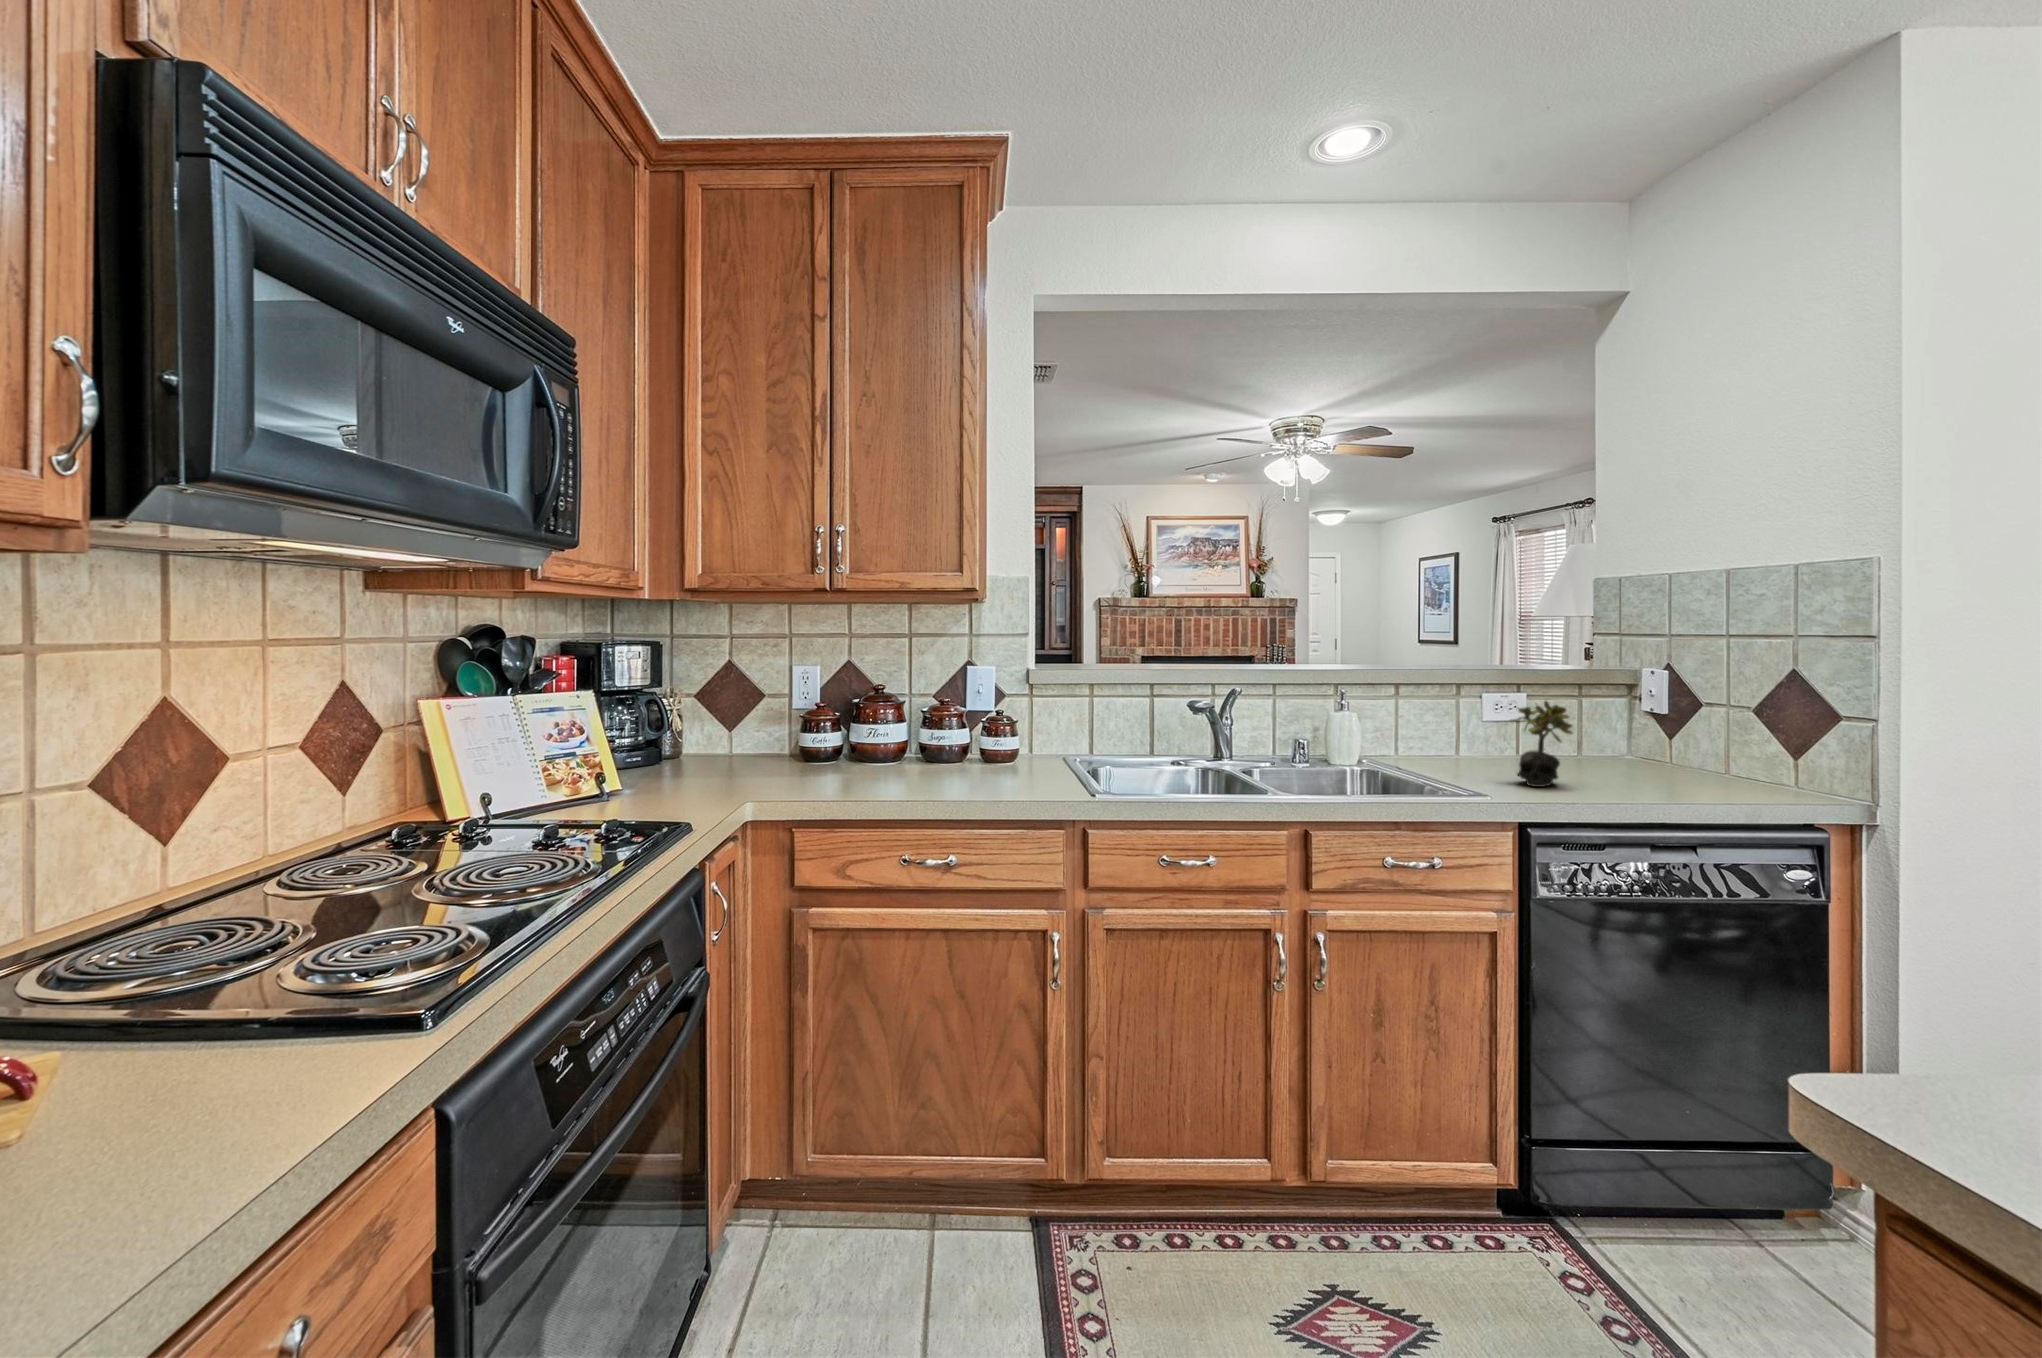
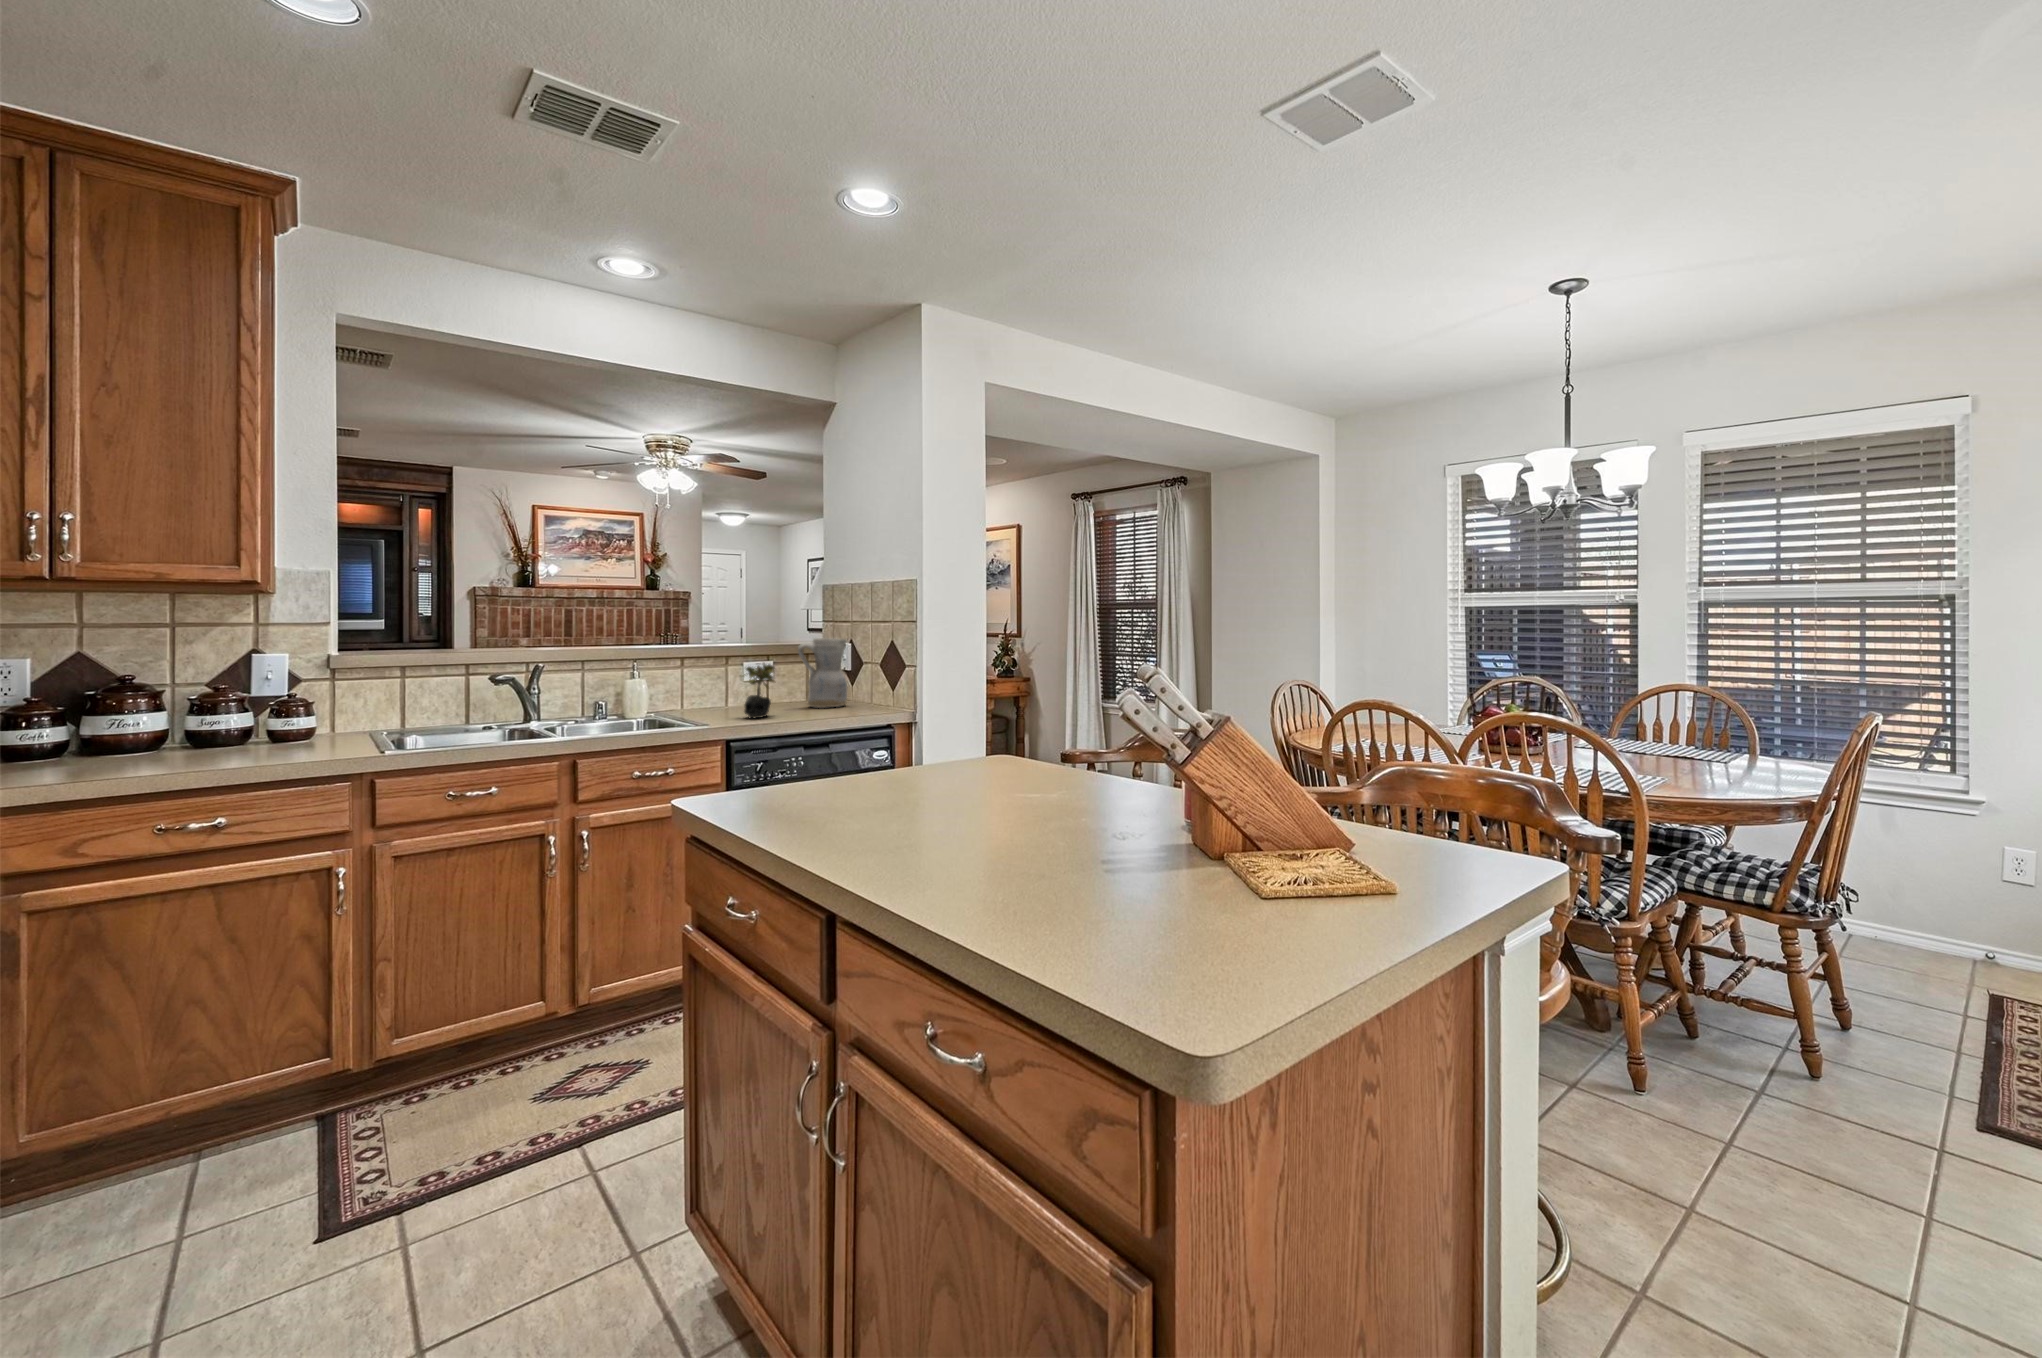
ceramic pitcher: none [1585,665,1674,775] -> present [798,638,847,708]

